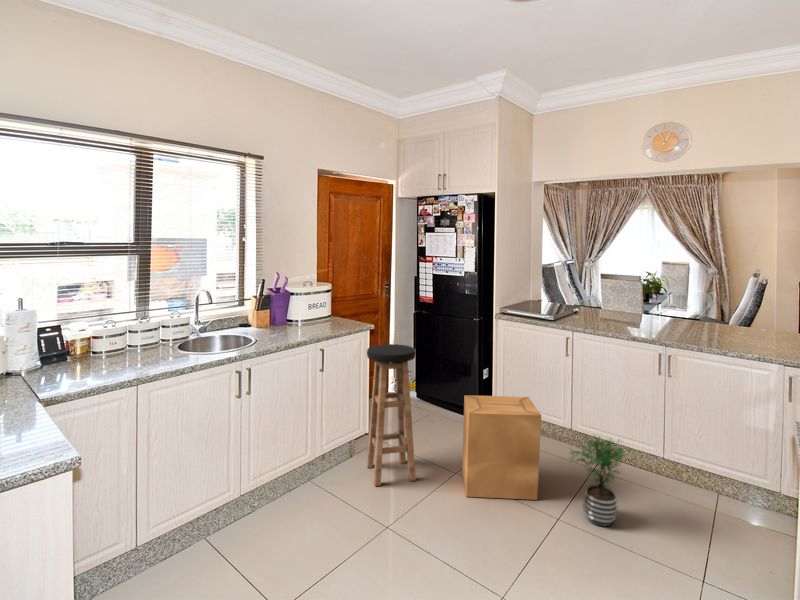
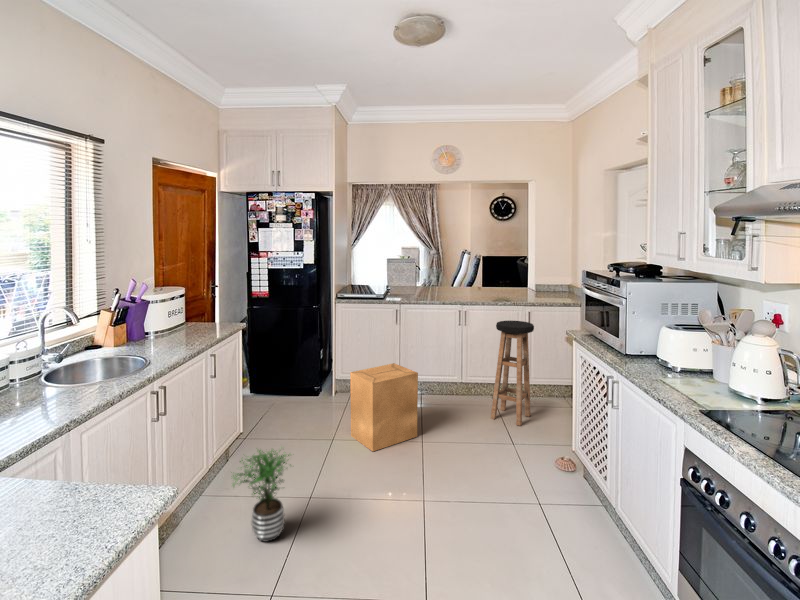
bar stool: present [367,344,416,486] -> present [491,321,534,426]
potted plant: present [570,437,625,526] -> present [233,450,289,542]

